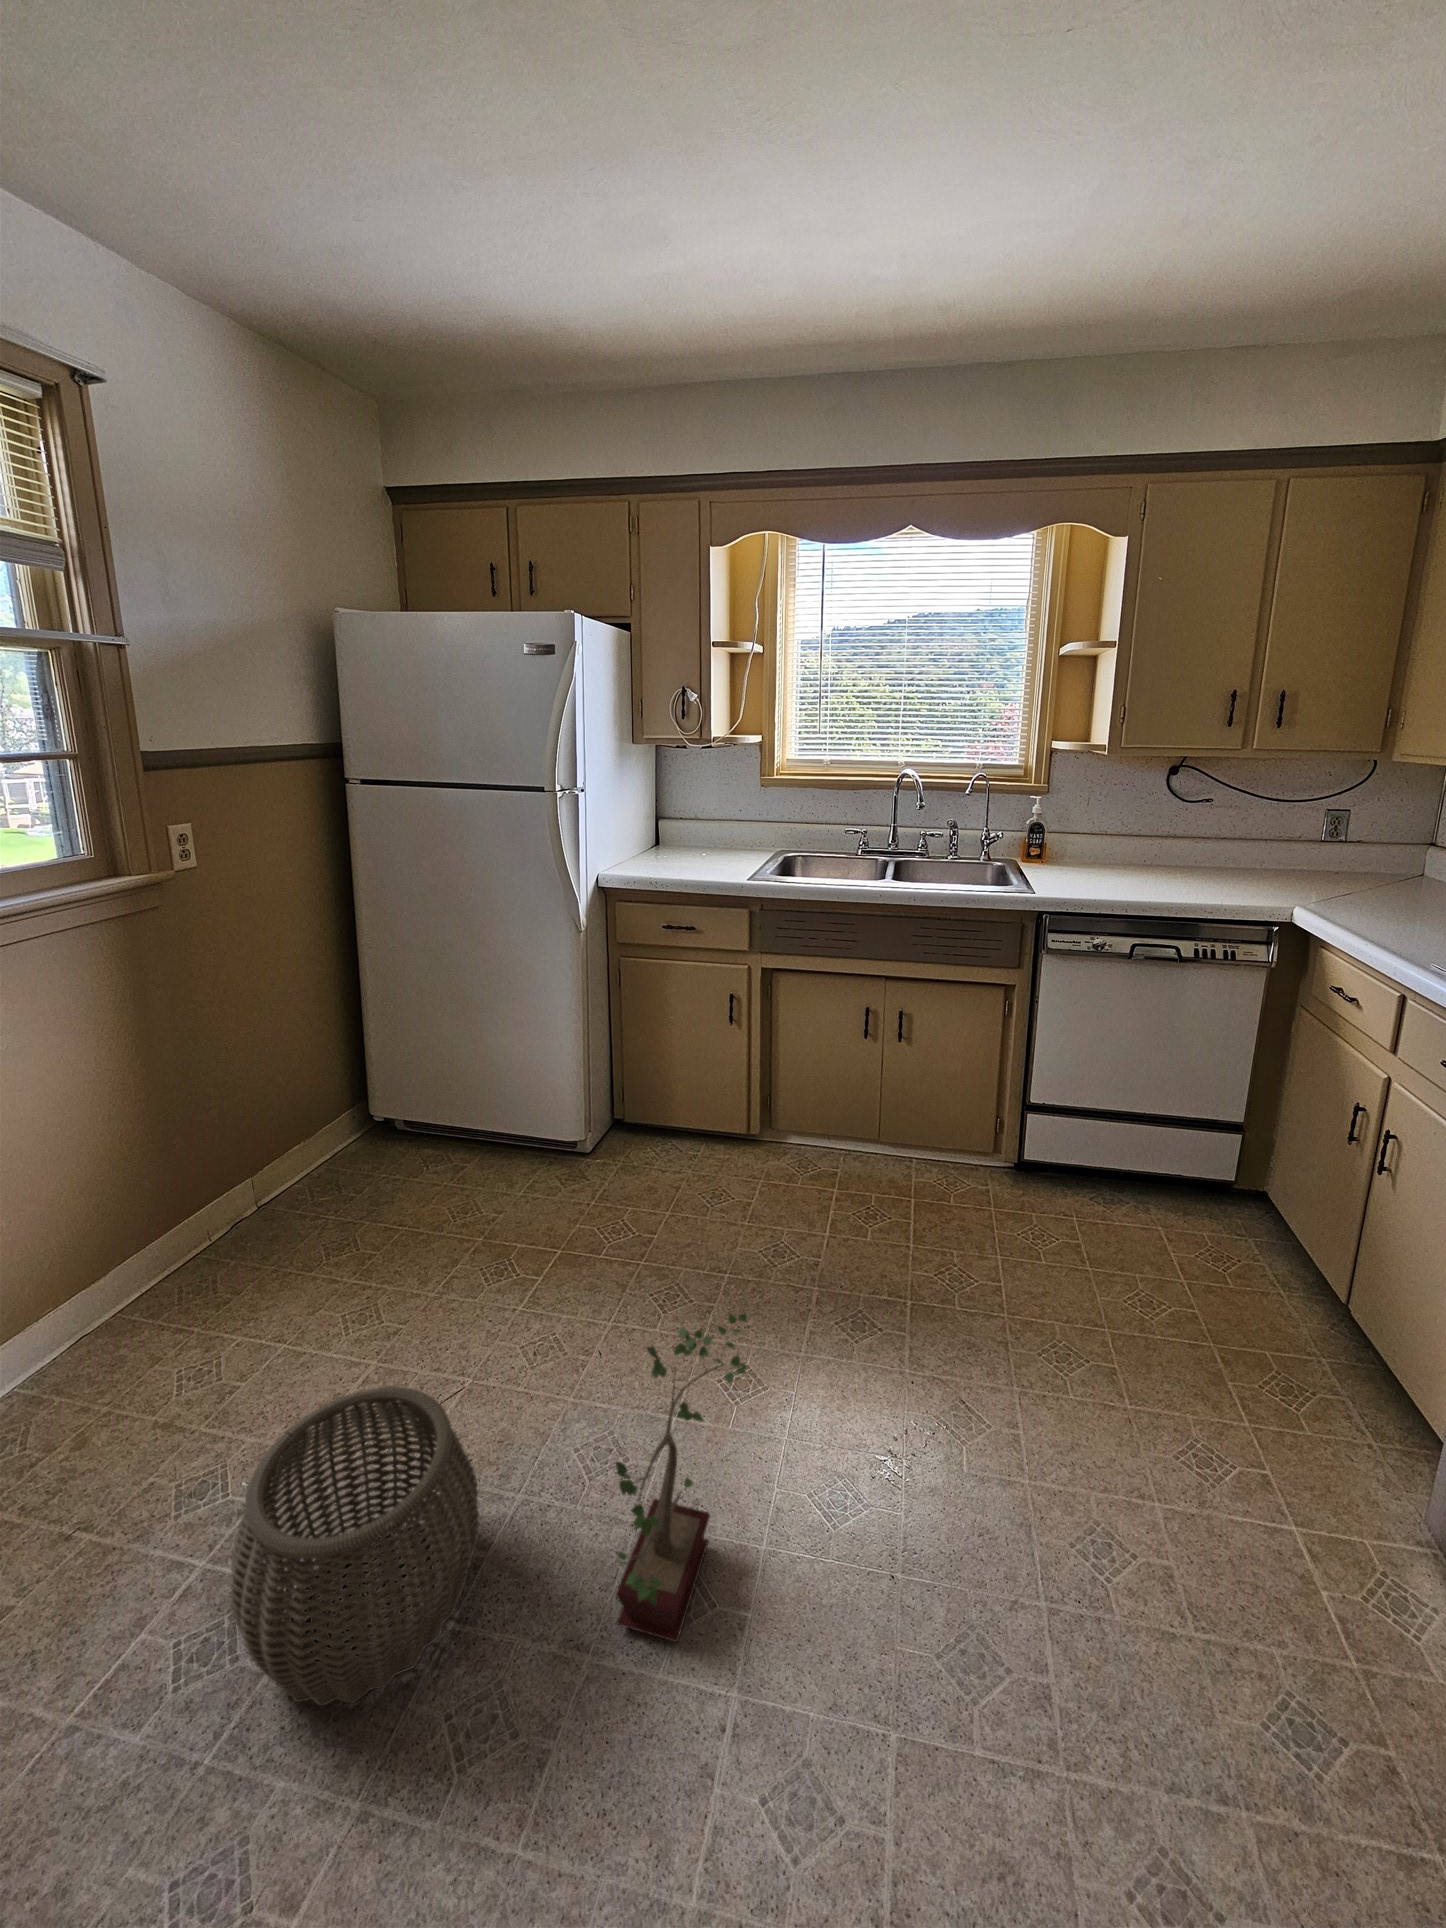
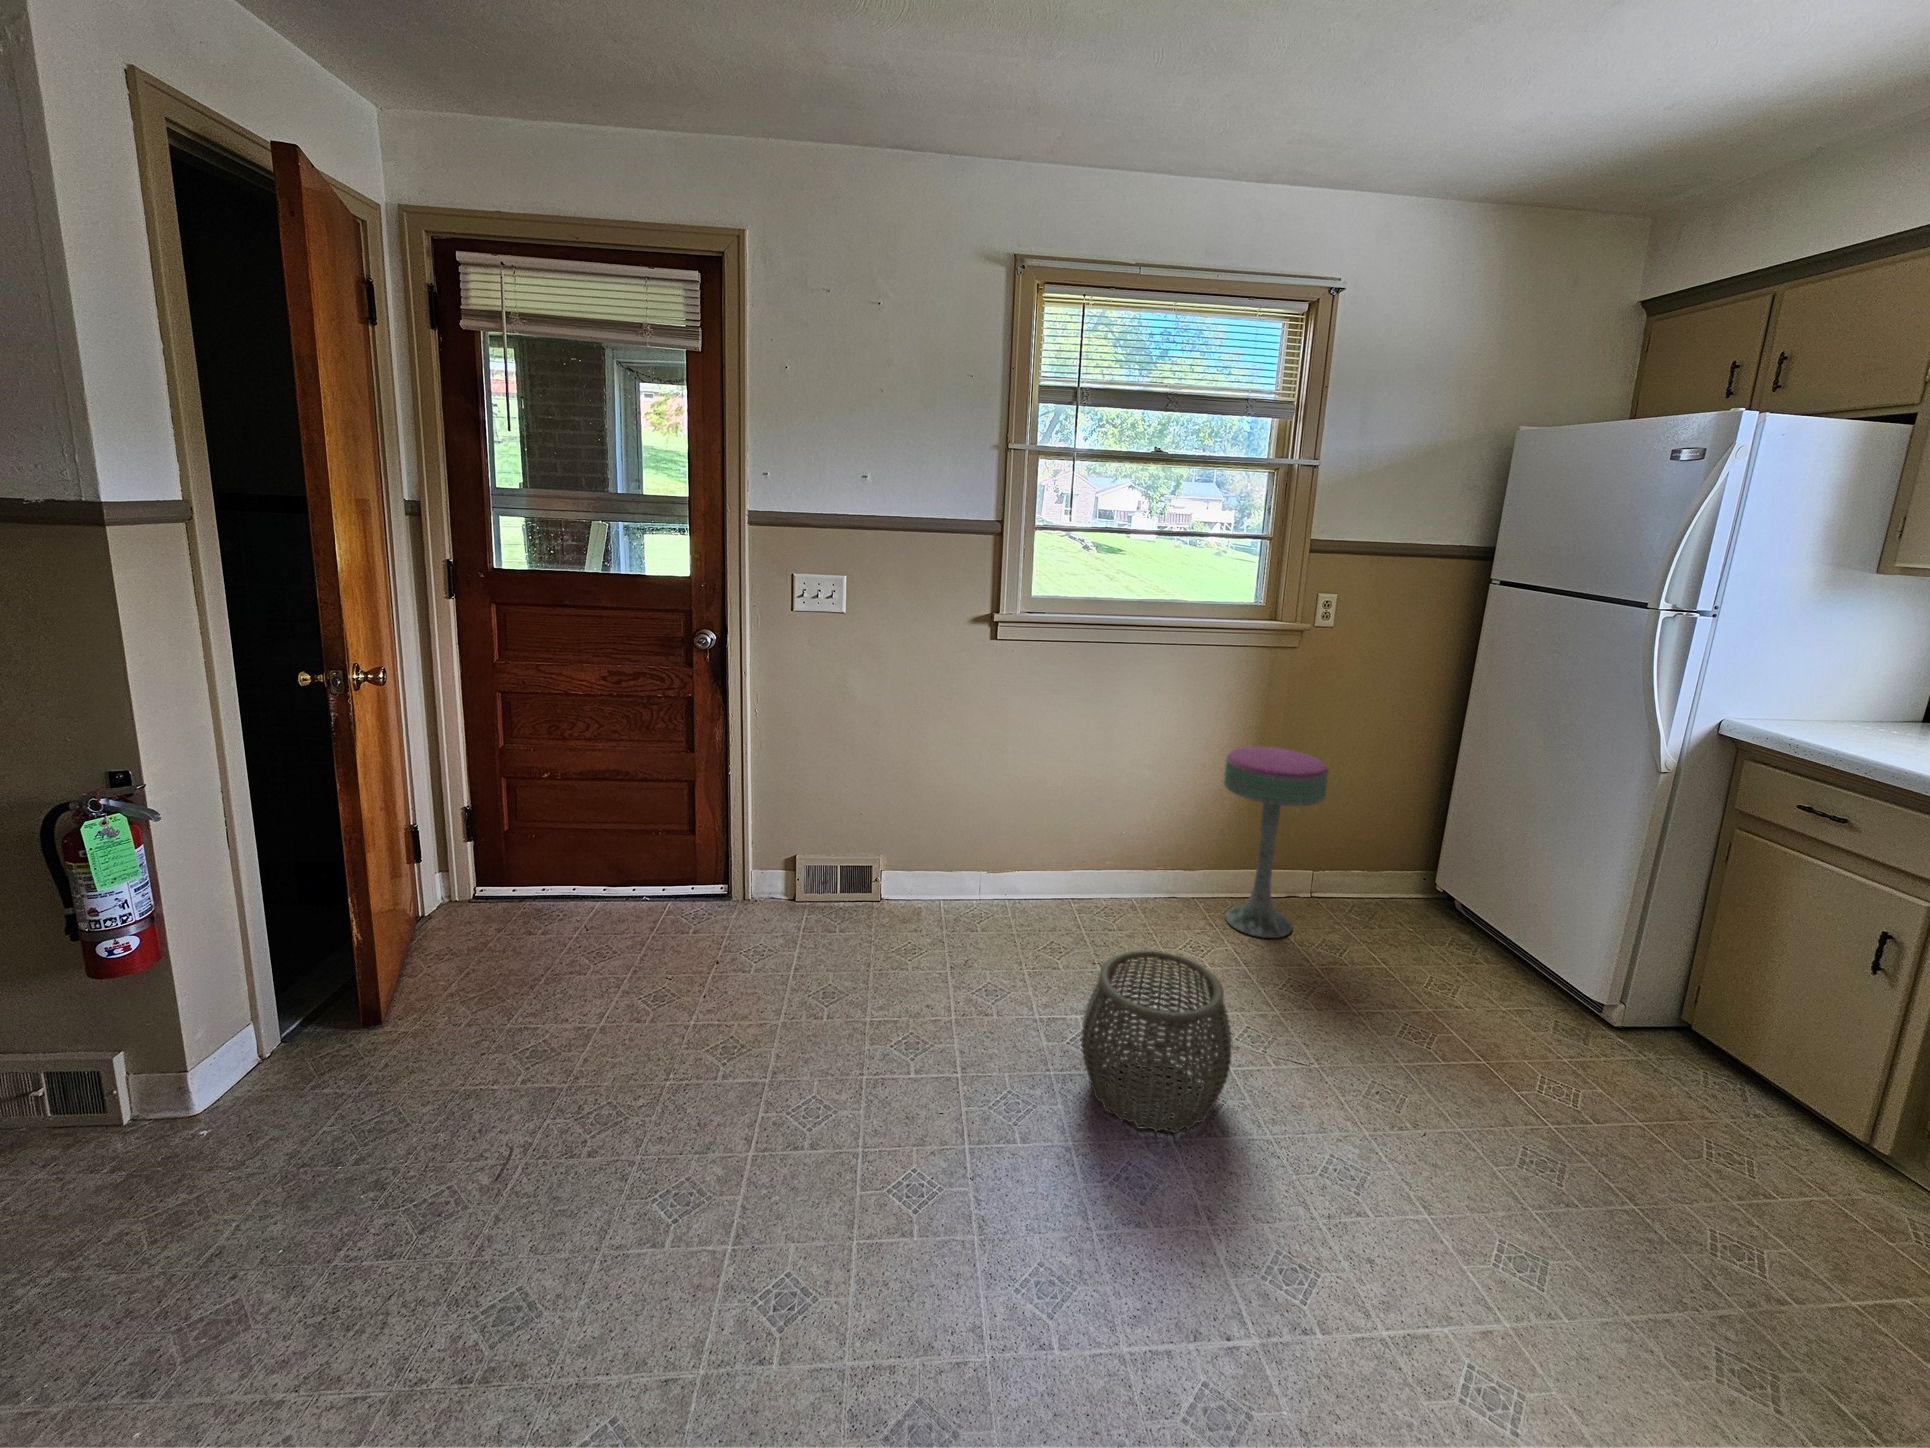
bar stool: none [119,1040,287,1307] -> present [1224,746,1329,938]
potted plant: present [616,1313,747,1642] -> none [1219,1032,1472,1279]

